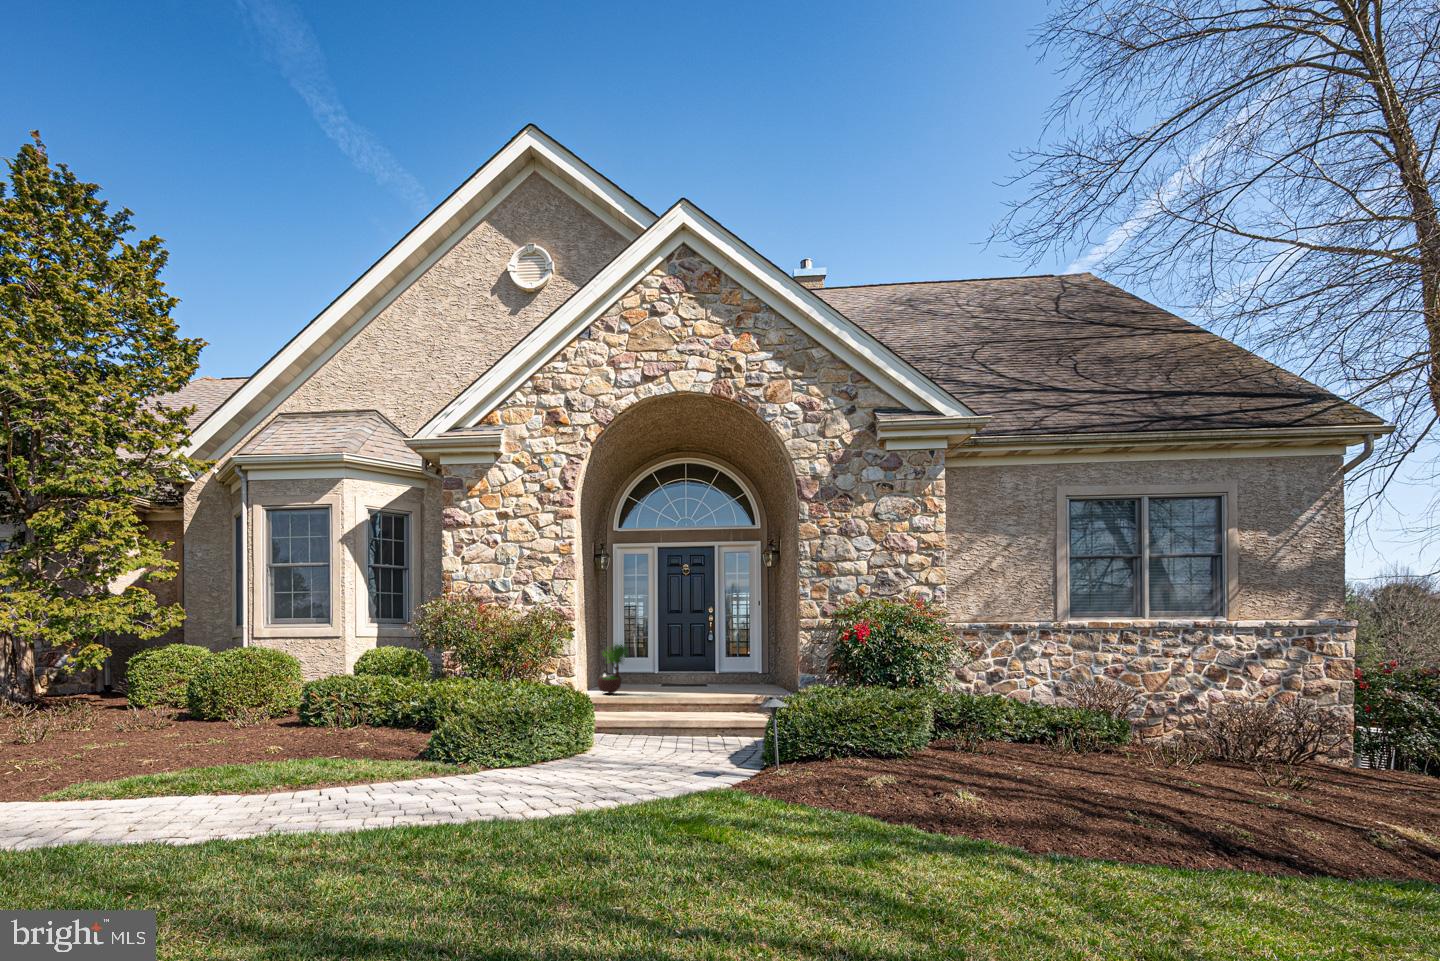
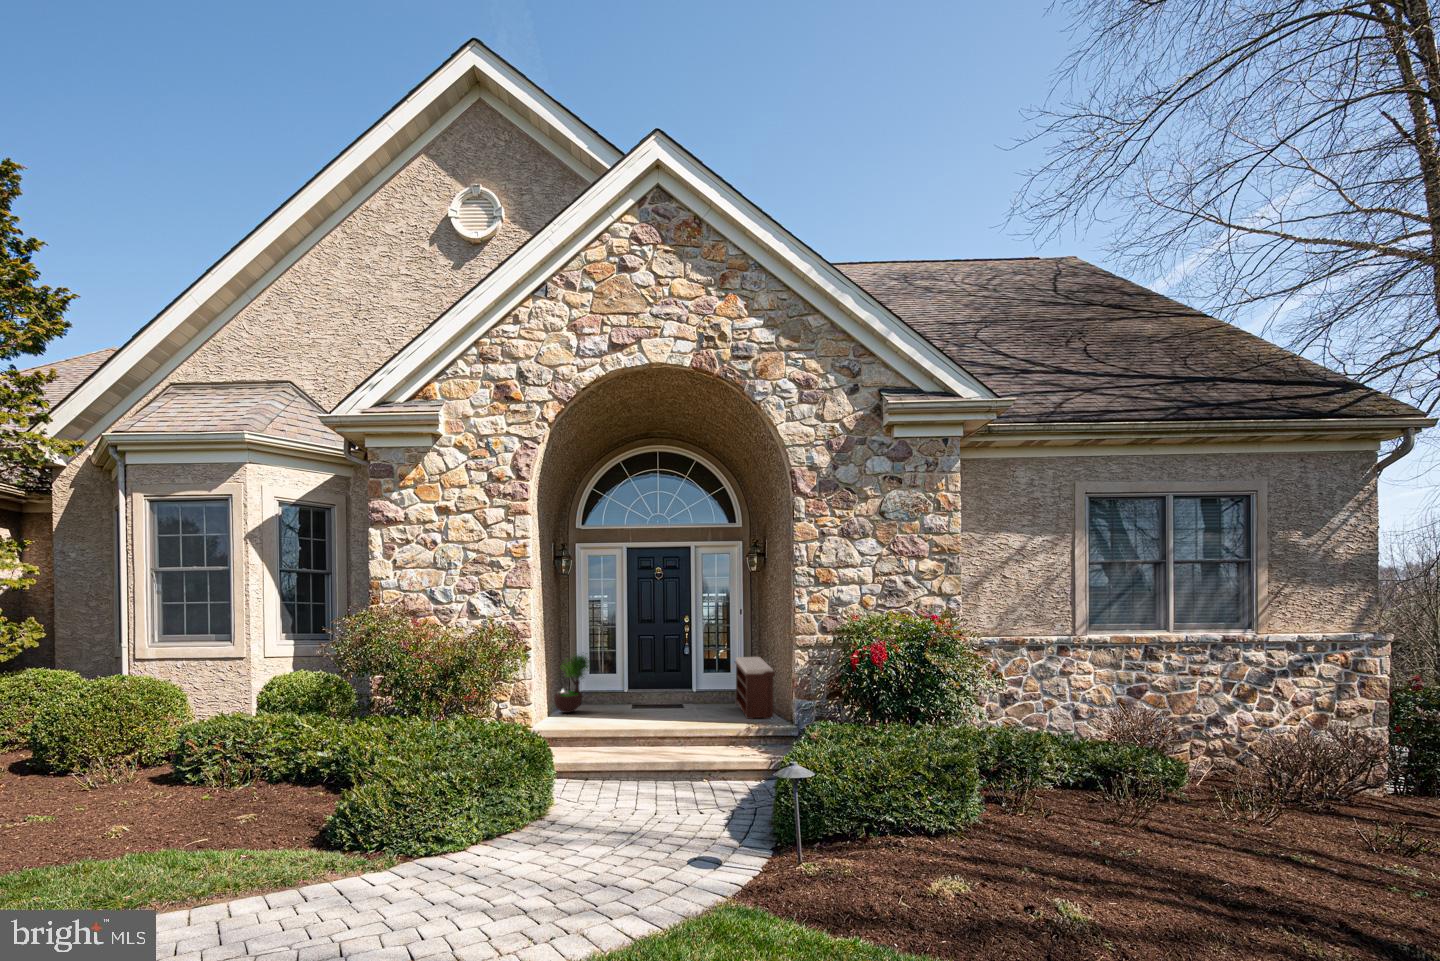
bench: none [756,648,789,703] -> present [735,657,775,719]

